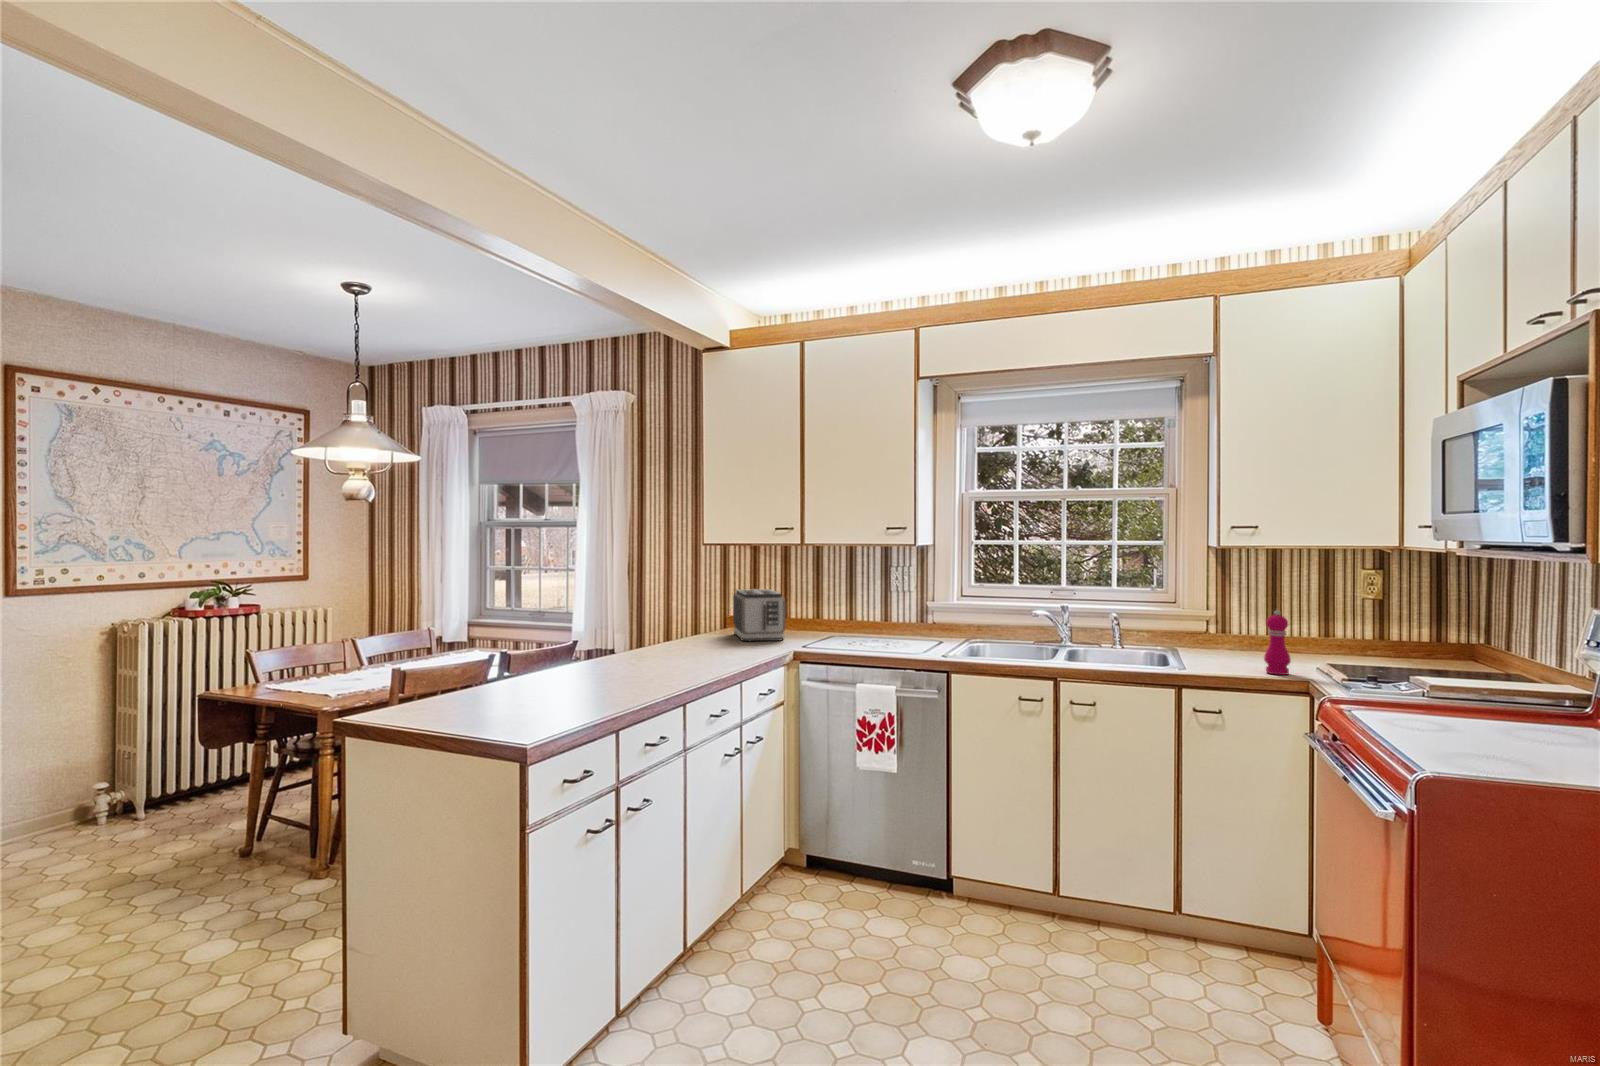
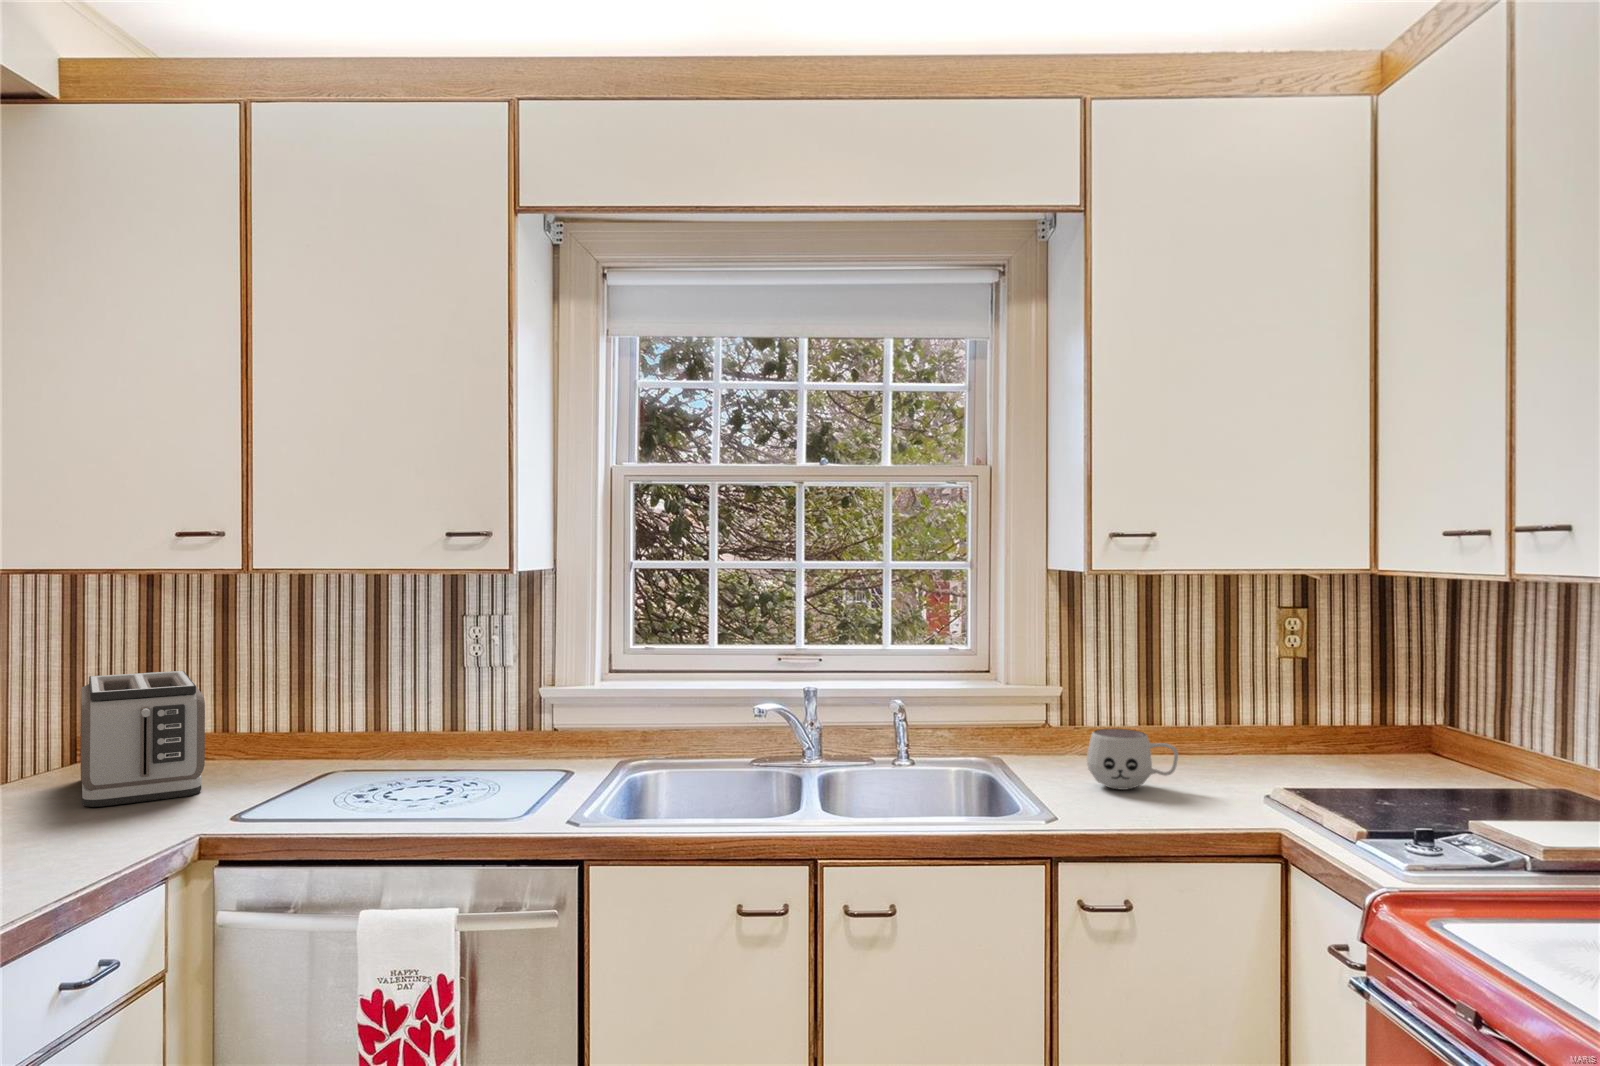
pepper mill: present [1264,610,1291,675] -> none [1197,698,1244,825]
mug: none [1215,630,1269,662] -> present [1087,729,1178,790]

